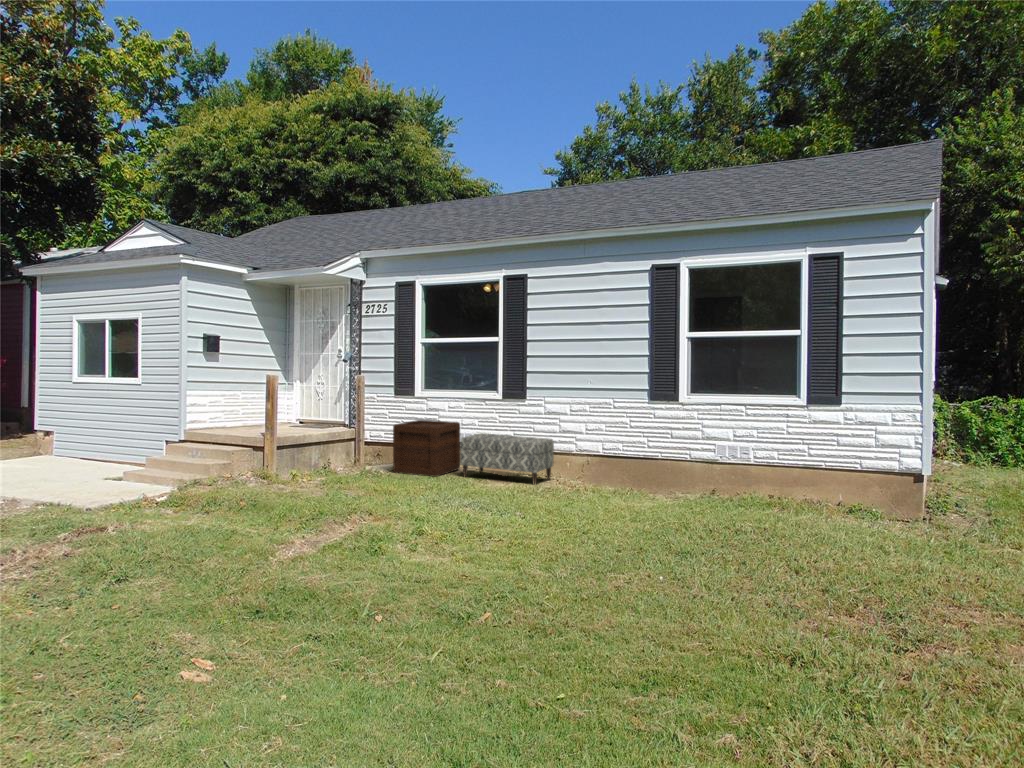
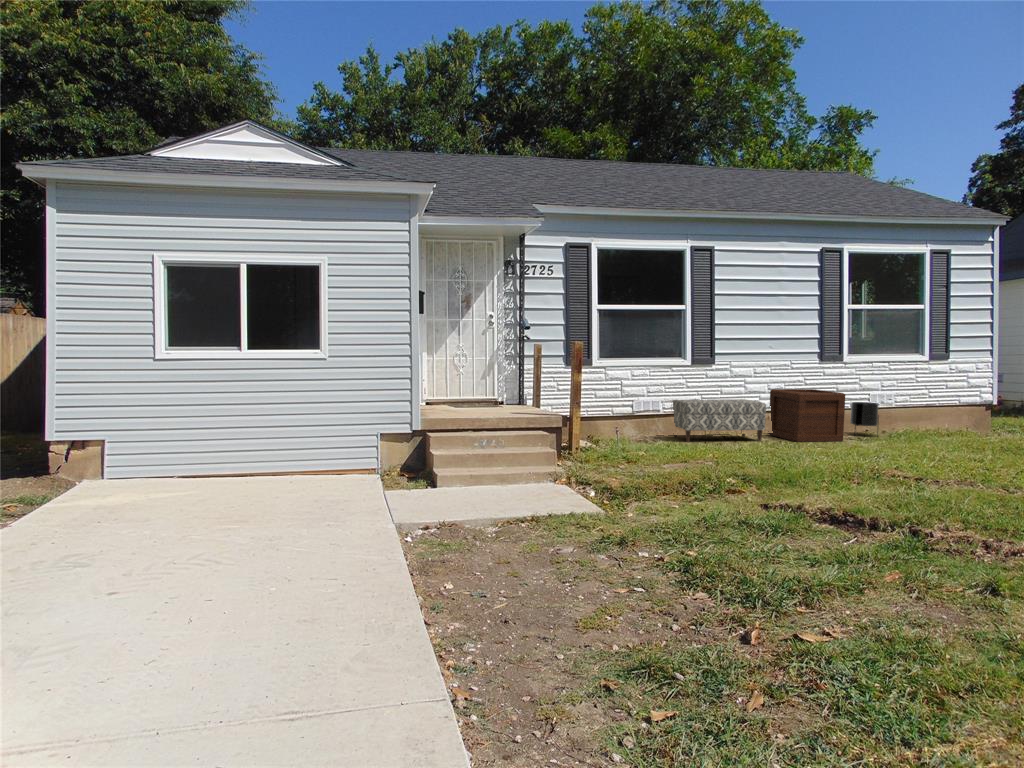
wooden crate: present [393,420,460,477] -> present [768,389,845,442]
planter: none [672,453,703,499] -> present [850,402,879,434]

